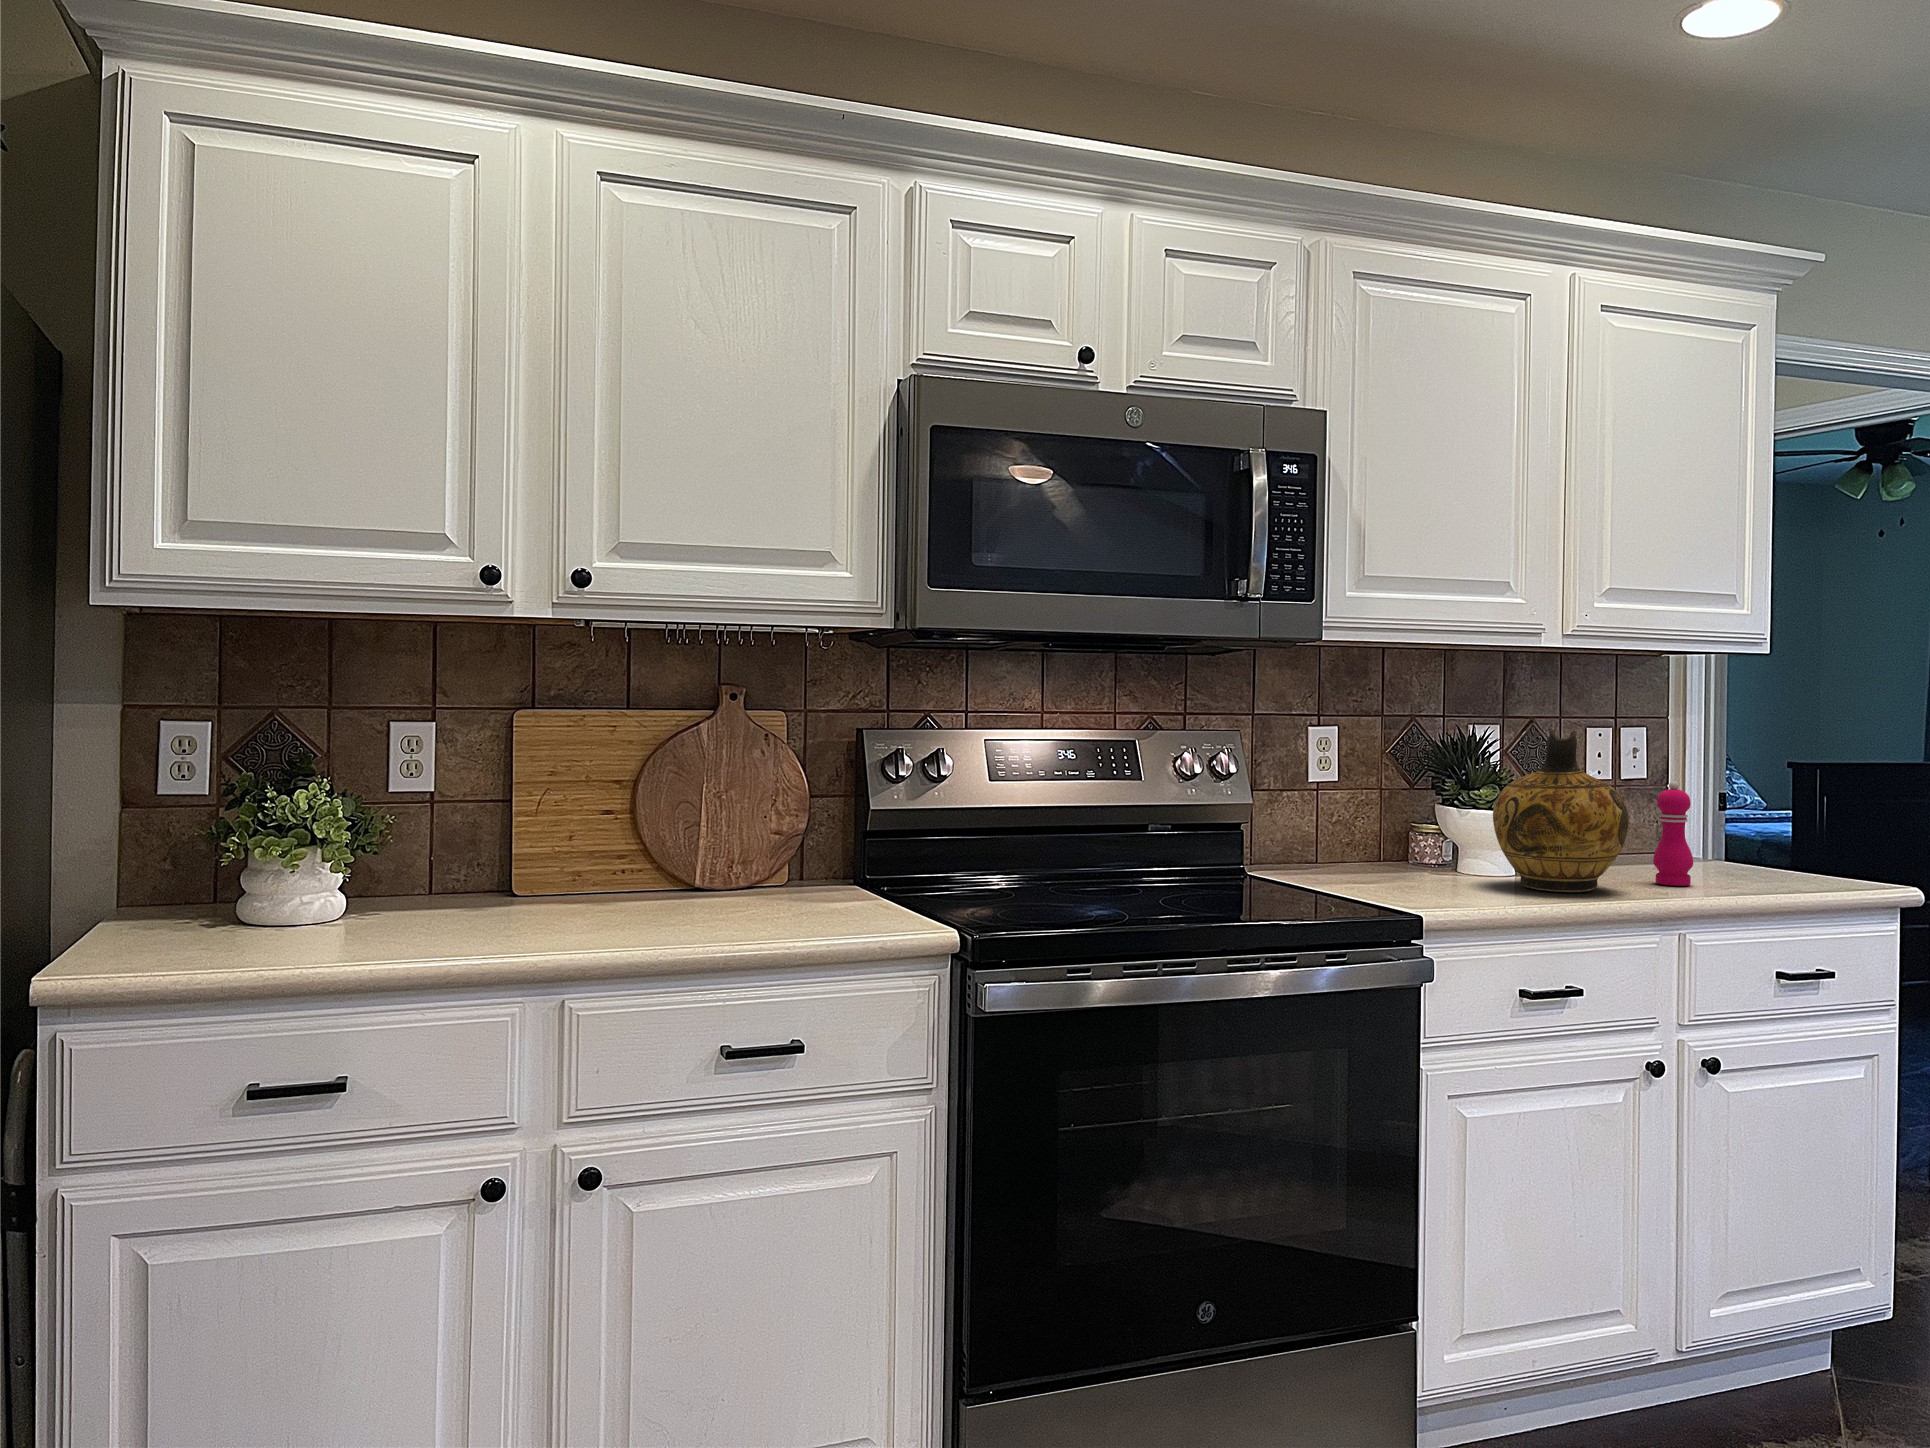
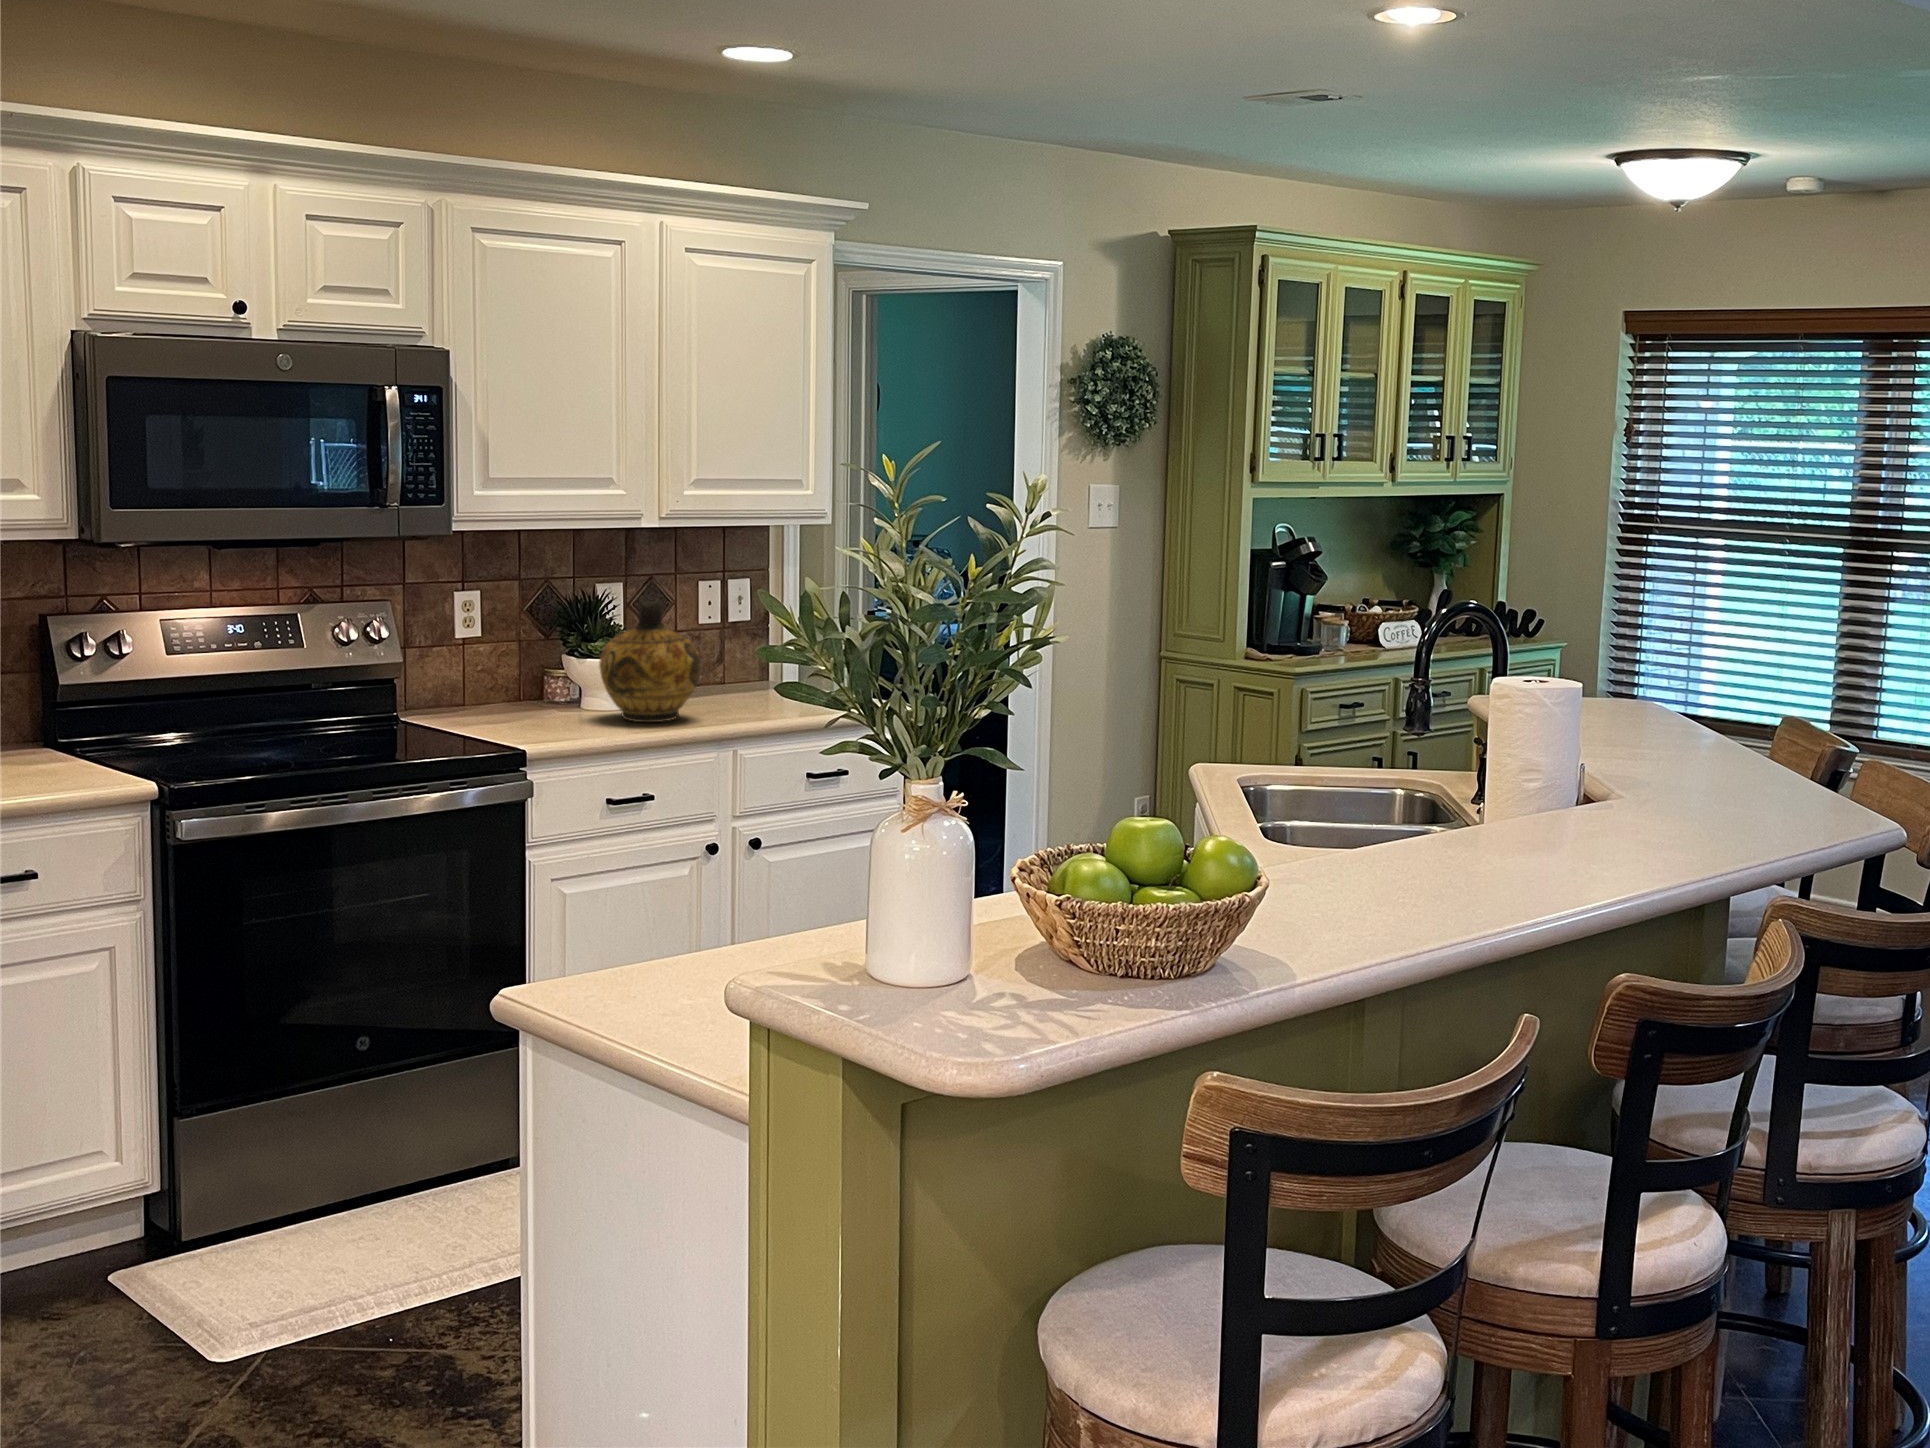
pepper mill: present [1653,781,1693,886] -> none [728,631,757,712]

